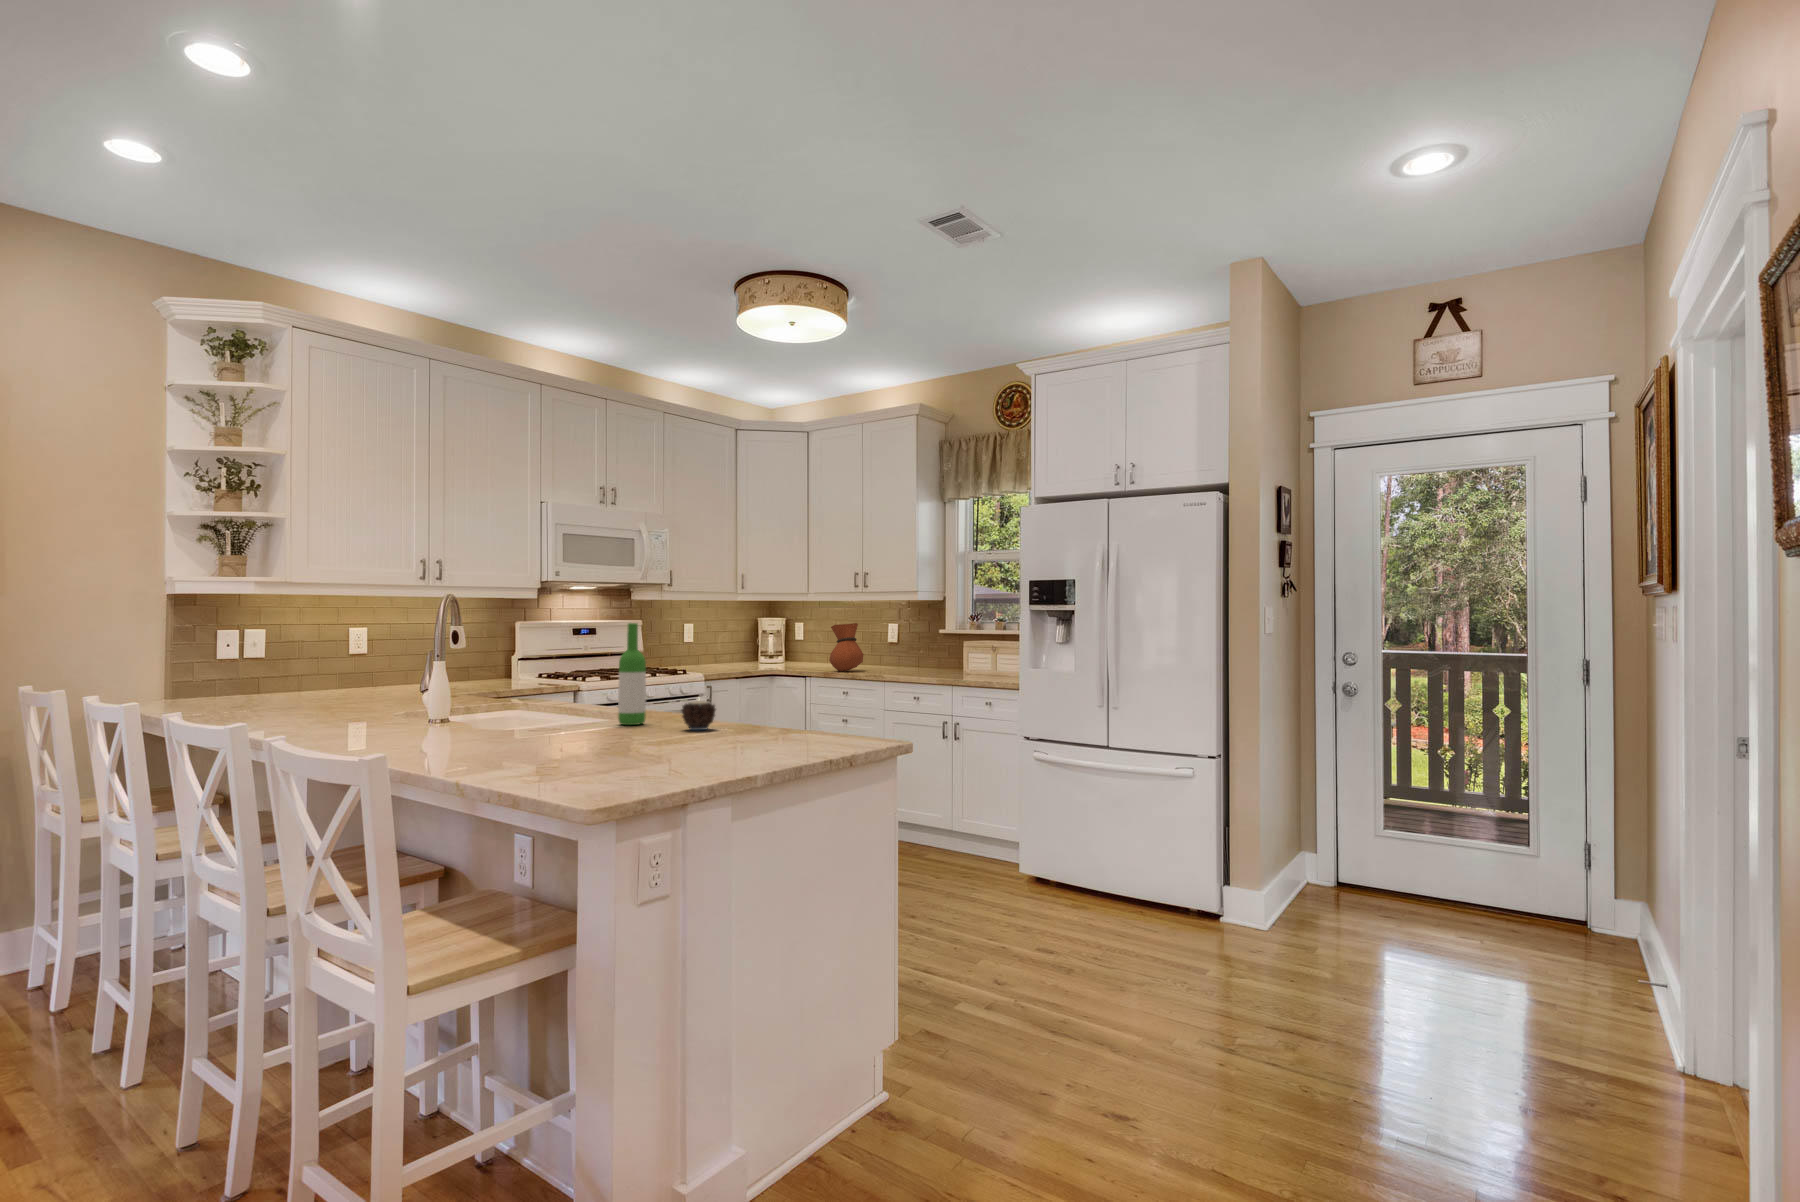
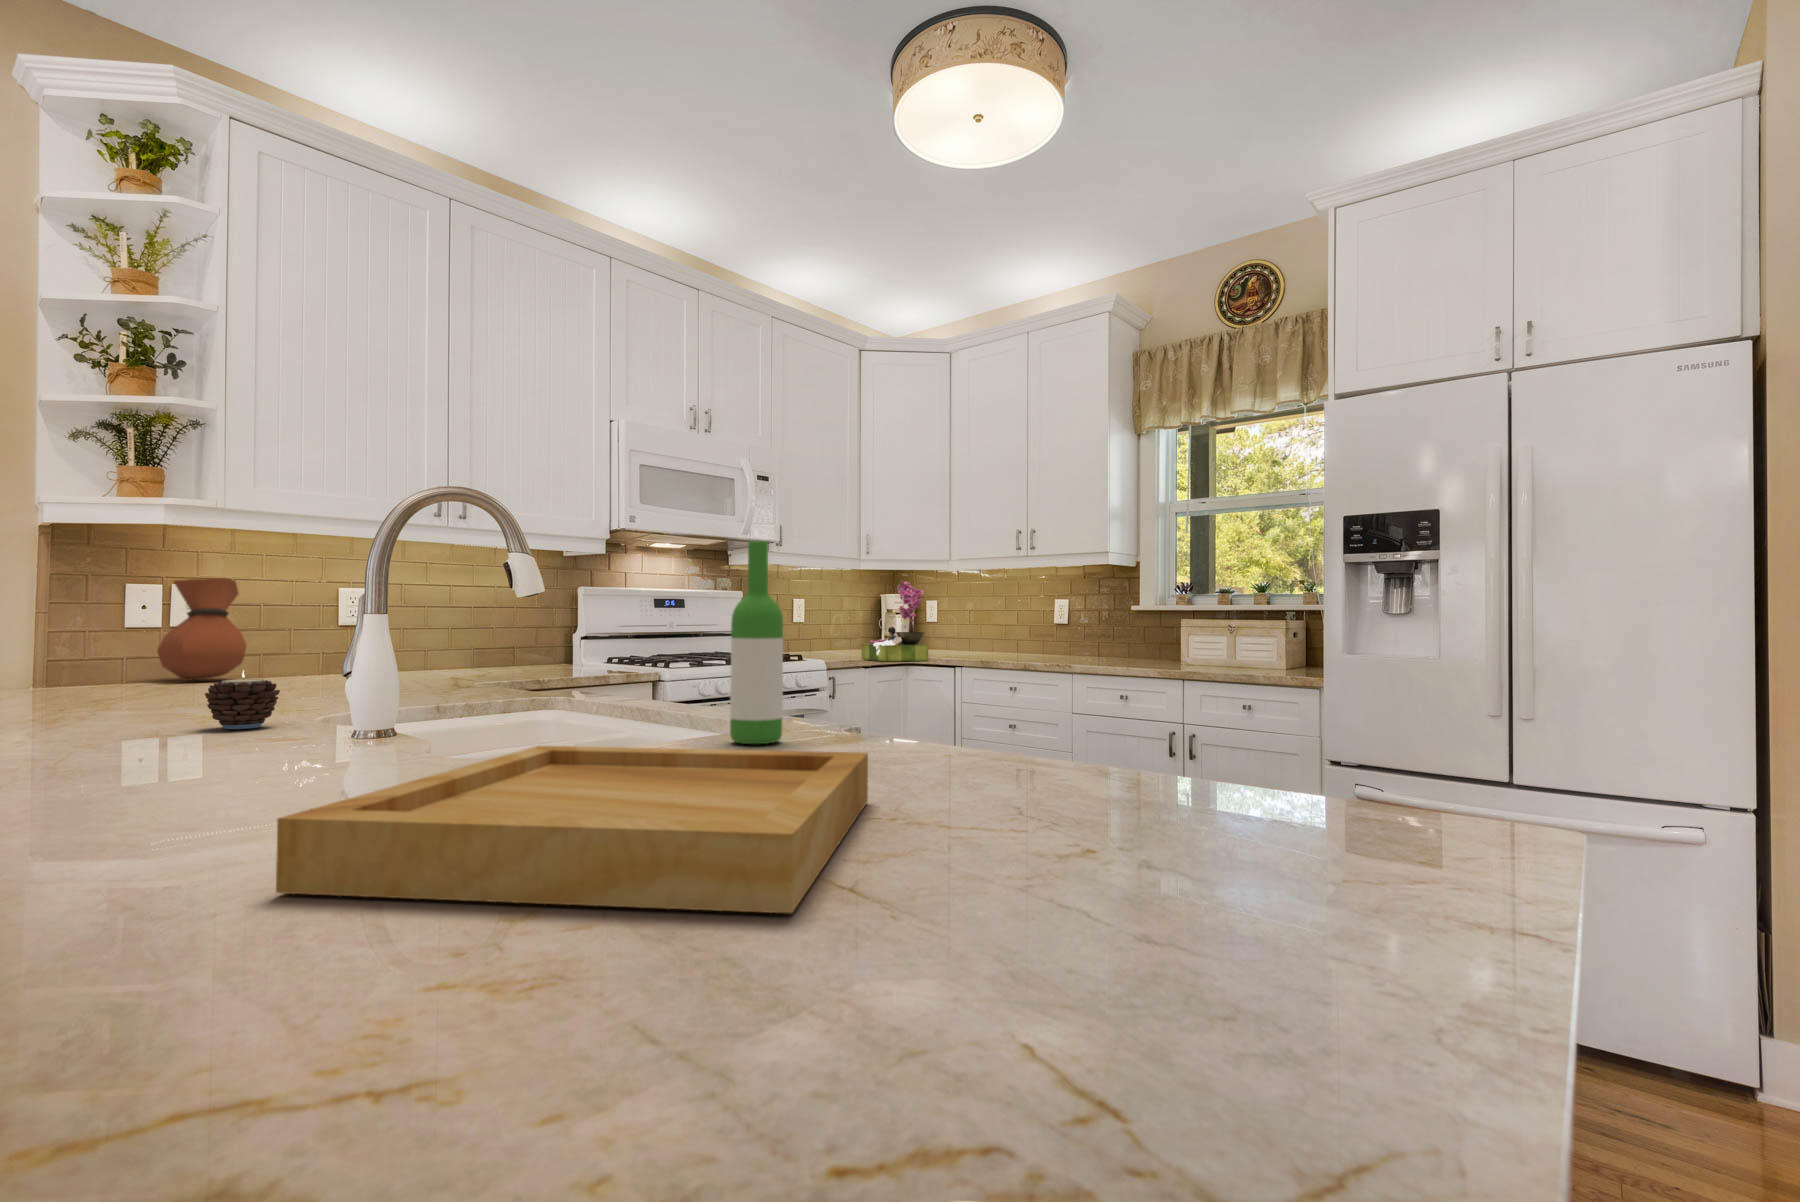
flower arrangement: none [735,611,785,673] -> present [862,582,928,661]
vase: present [829,623,863,671] -> present [157,578,247,681]
candle: present [682,699,716,730] -> present [205,670,280,729]
tray: none [462,723,669,766] -> present [276,746,868,913]

